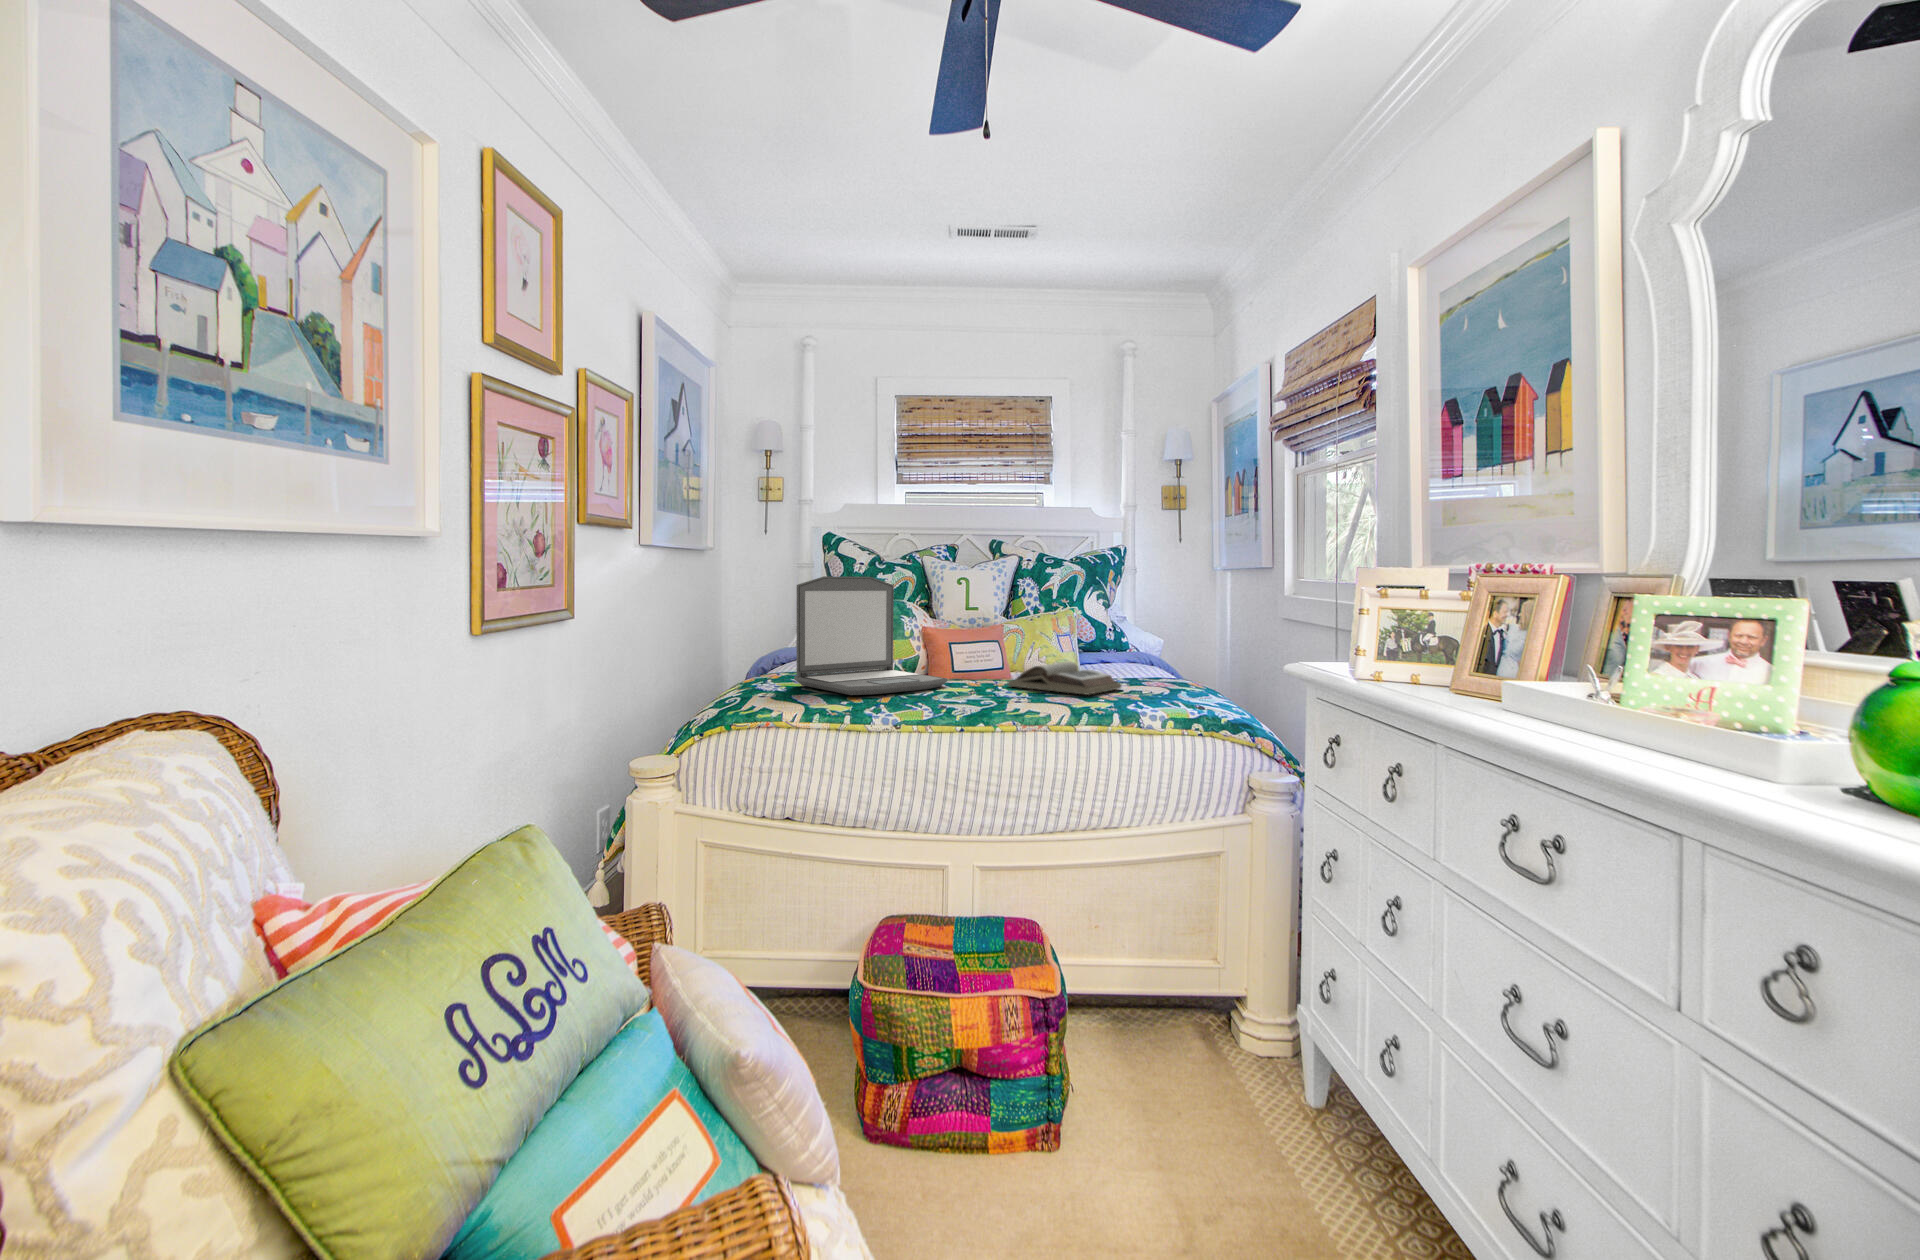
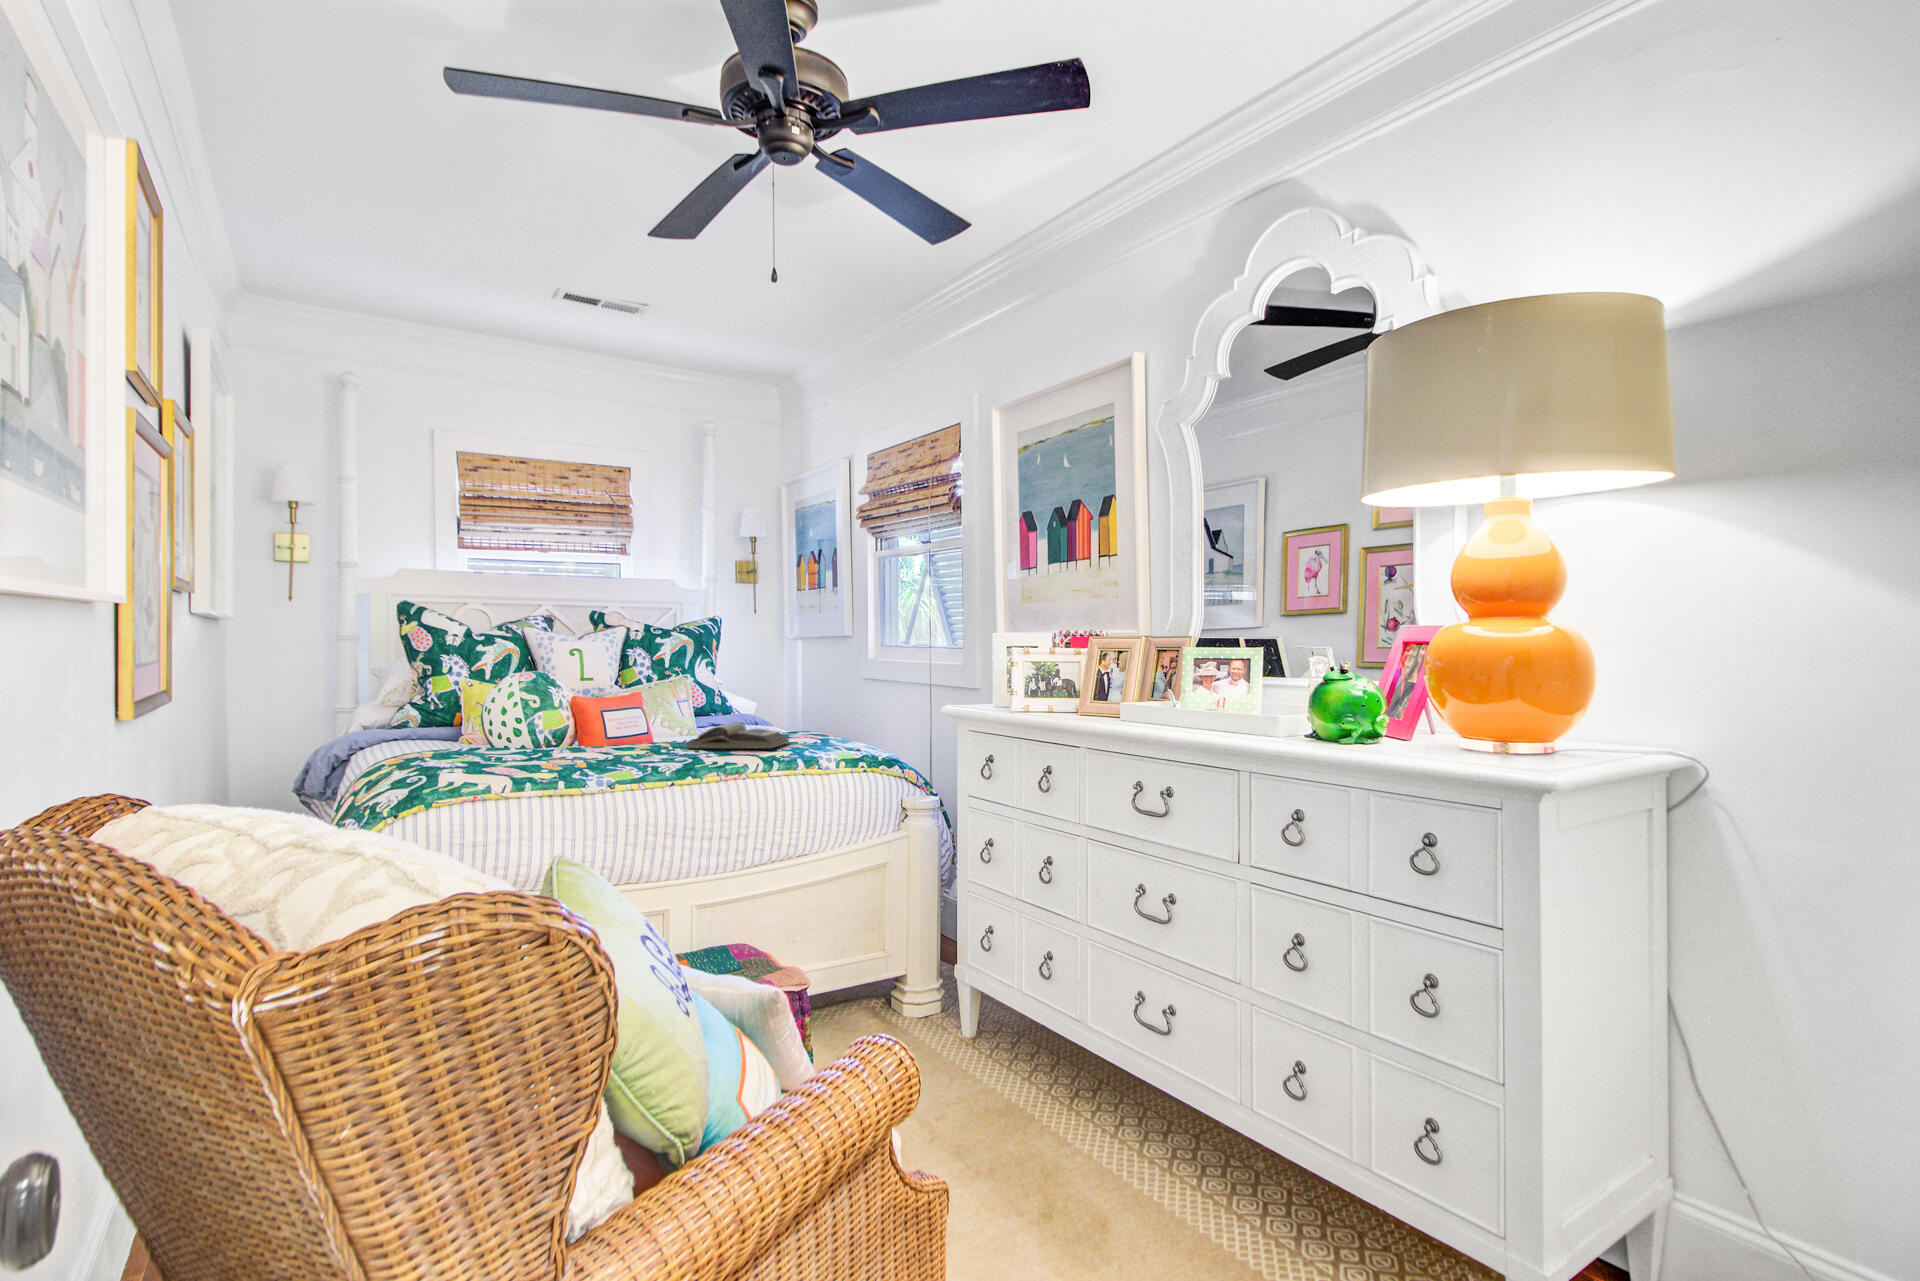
laptop: present [794,576,947,695] -> none [458,647,626,766]

